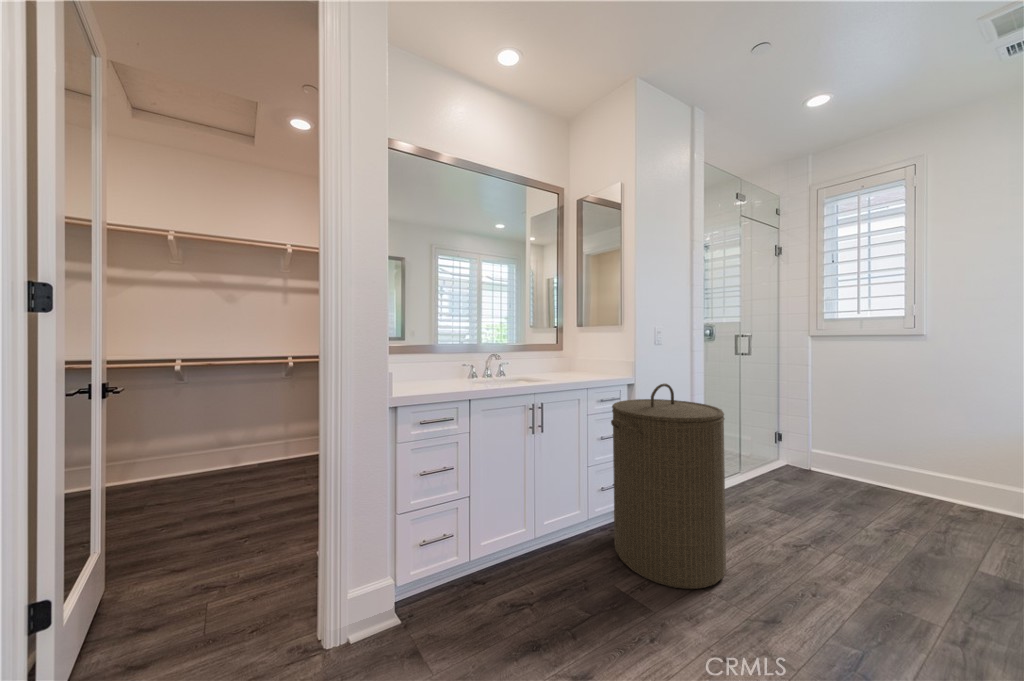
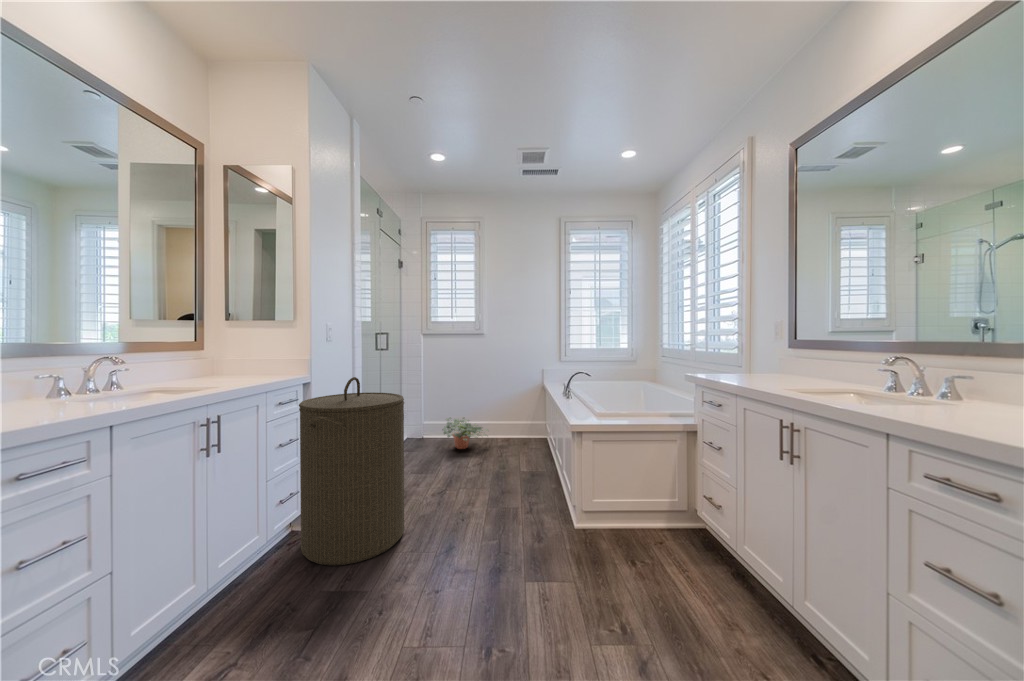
potted plant: none [839,455,947,509] -> present [443,417,488,449]

